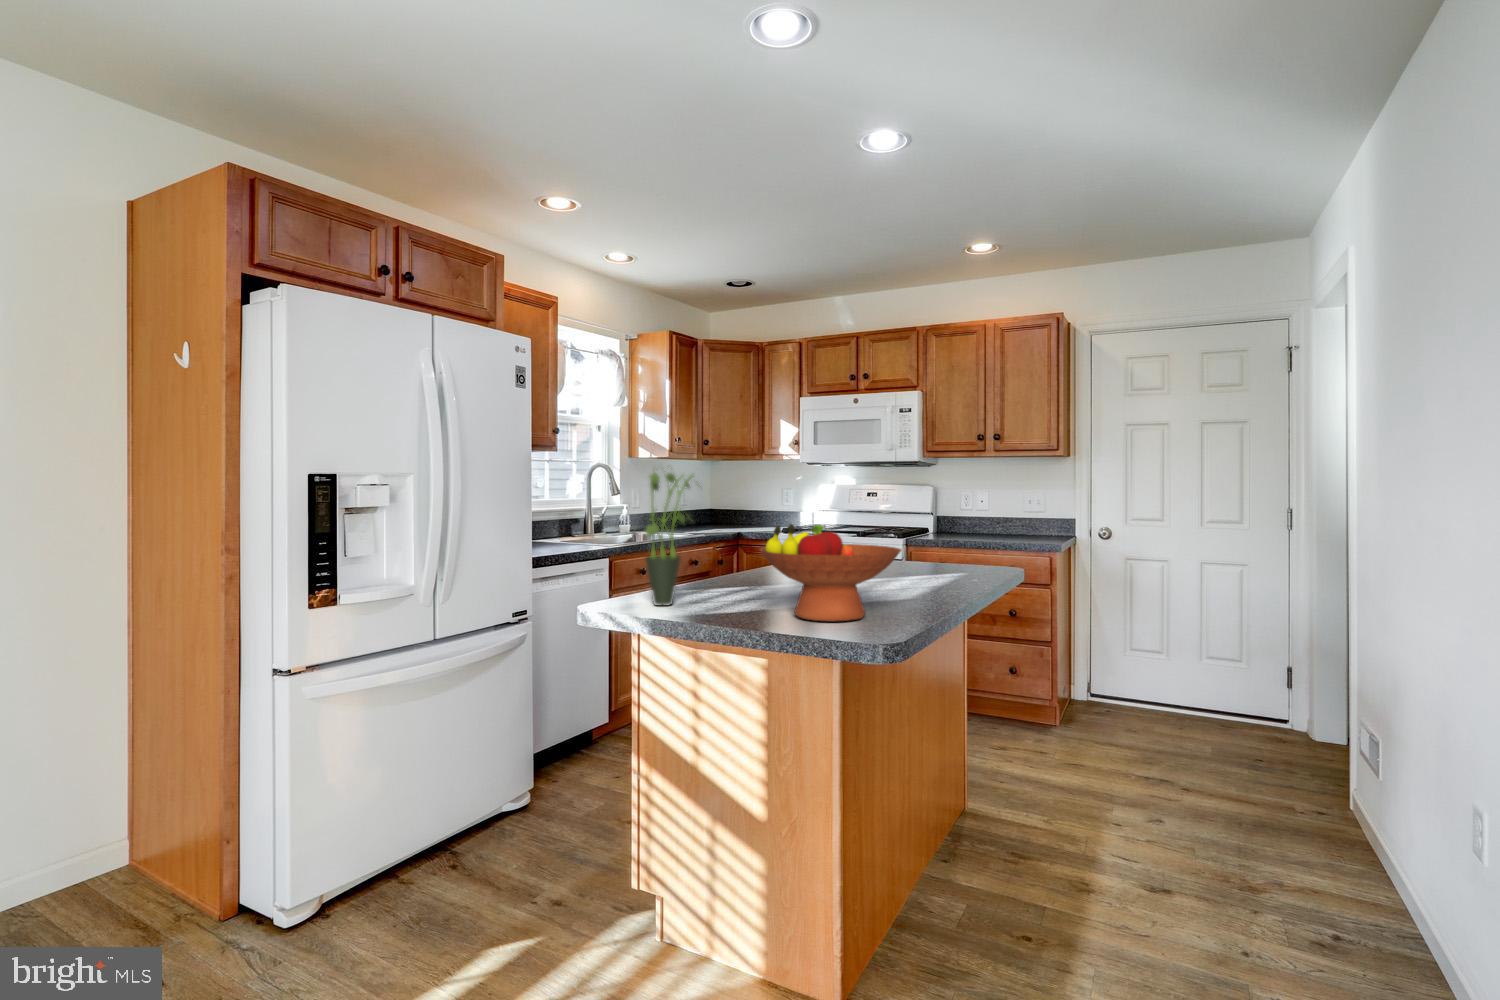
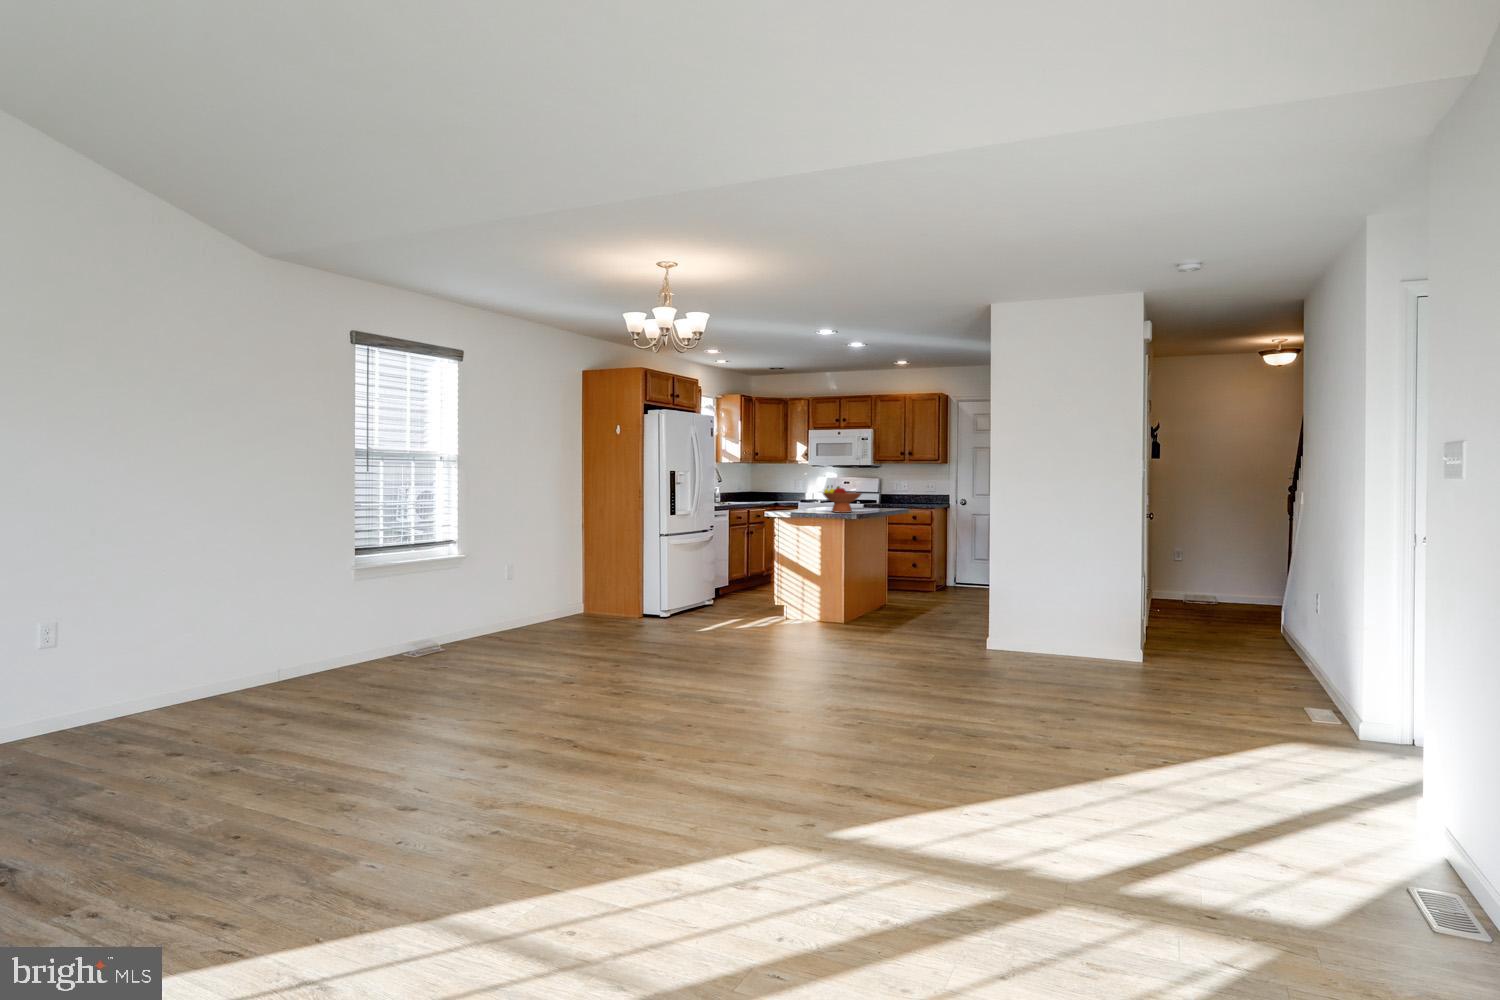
potted plant: present [645,469,694,606] -> none [783,468,802,512]

